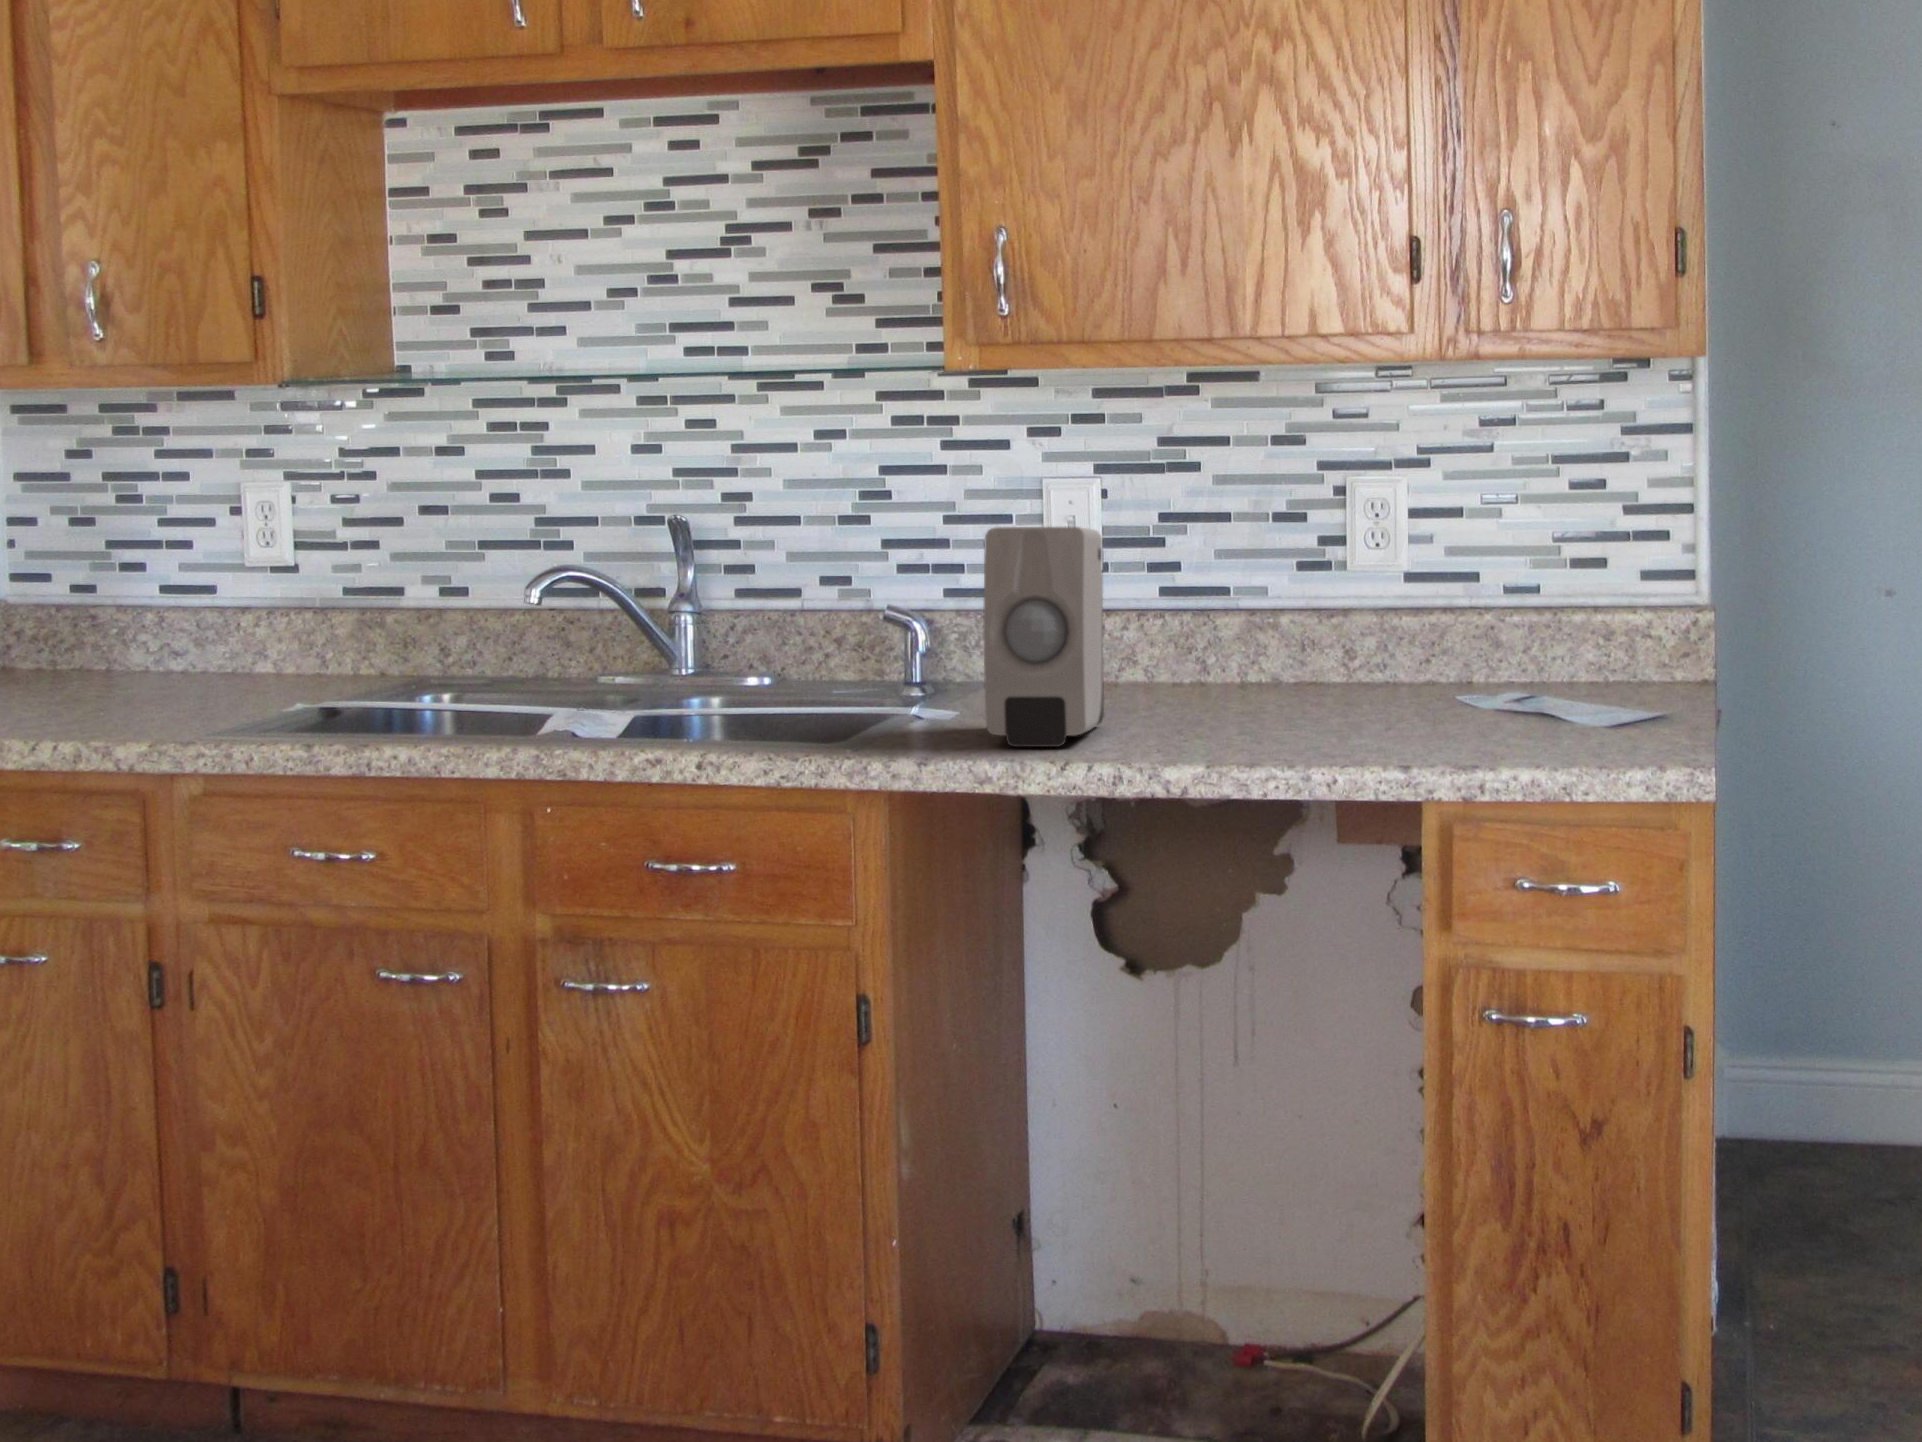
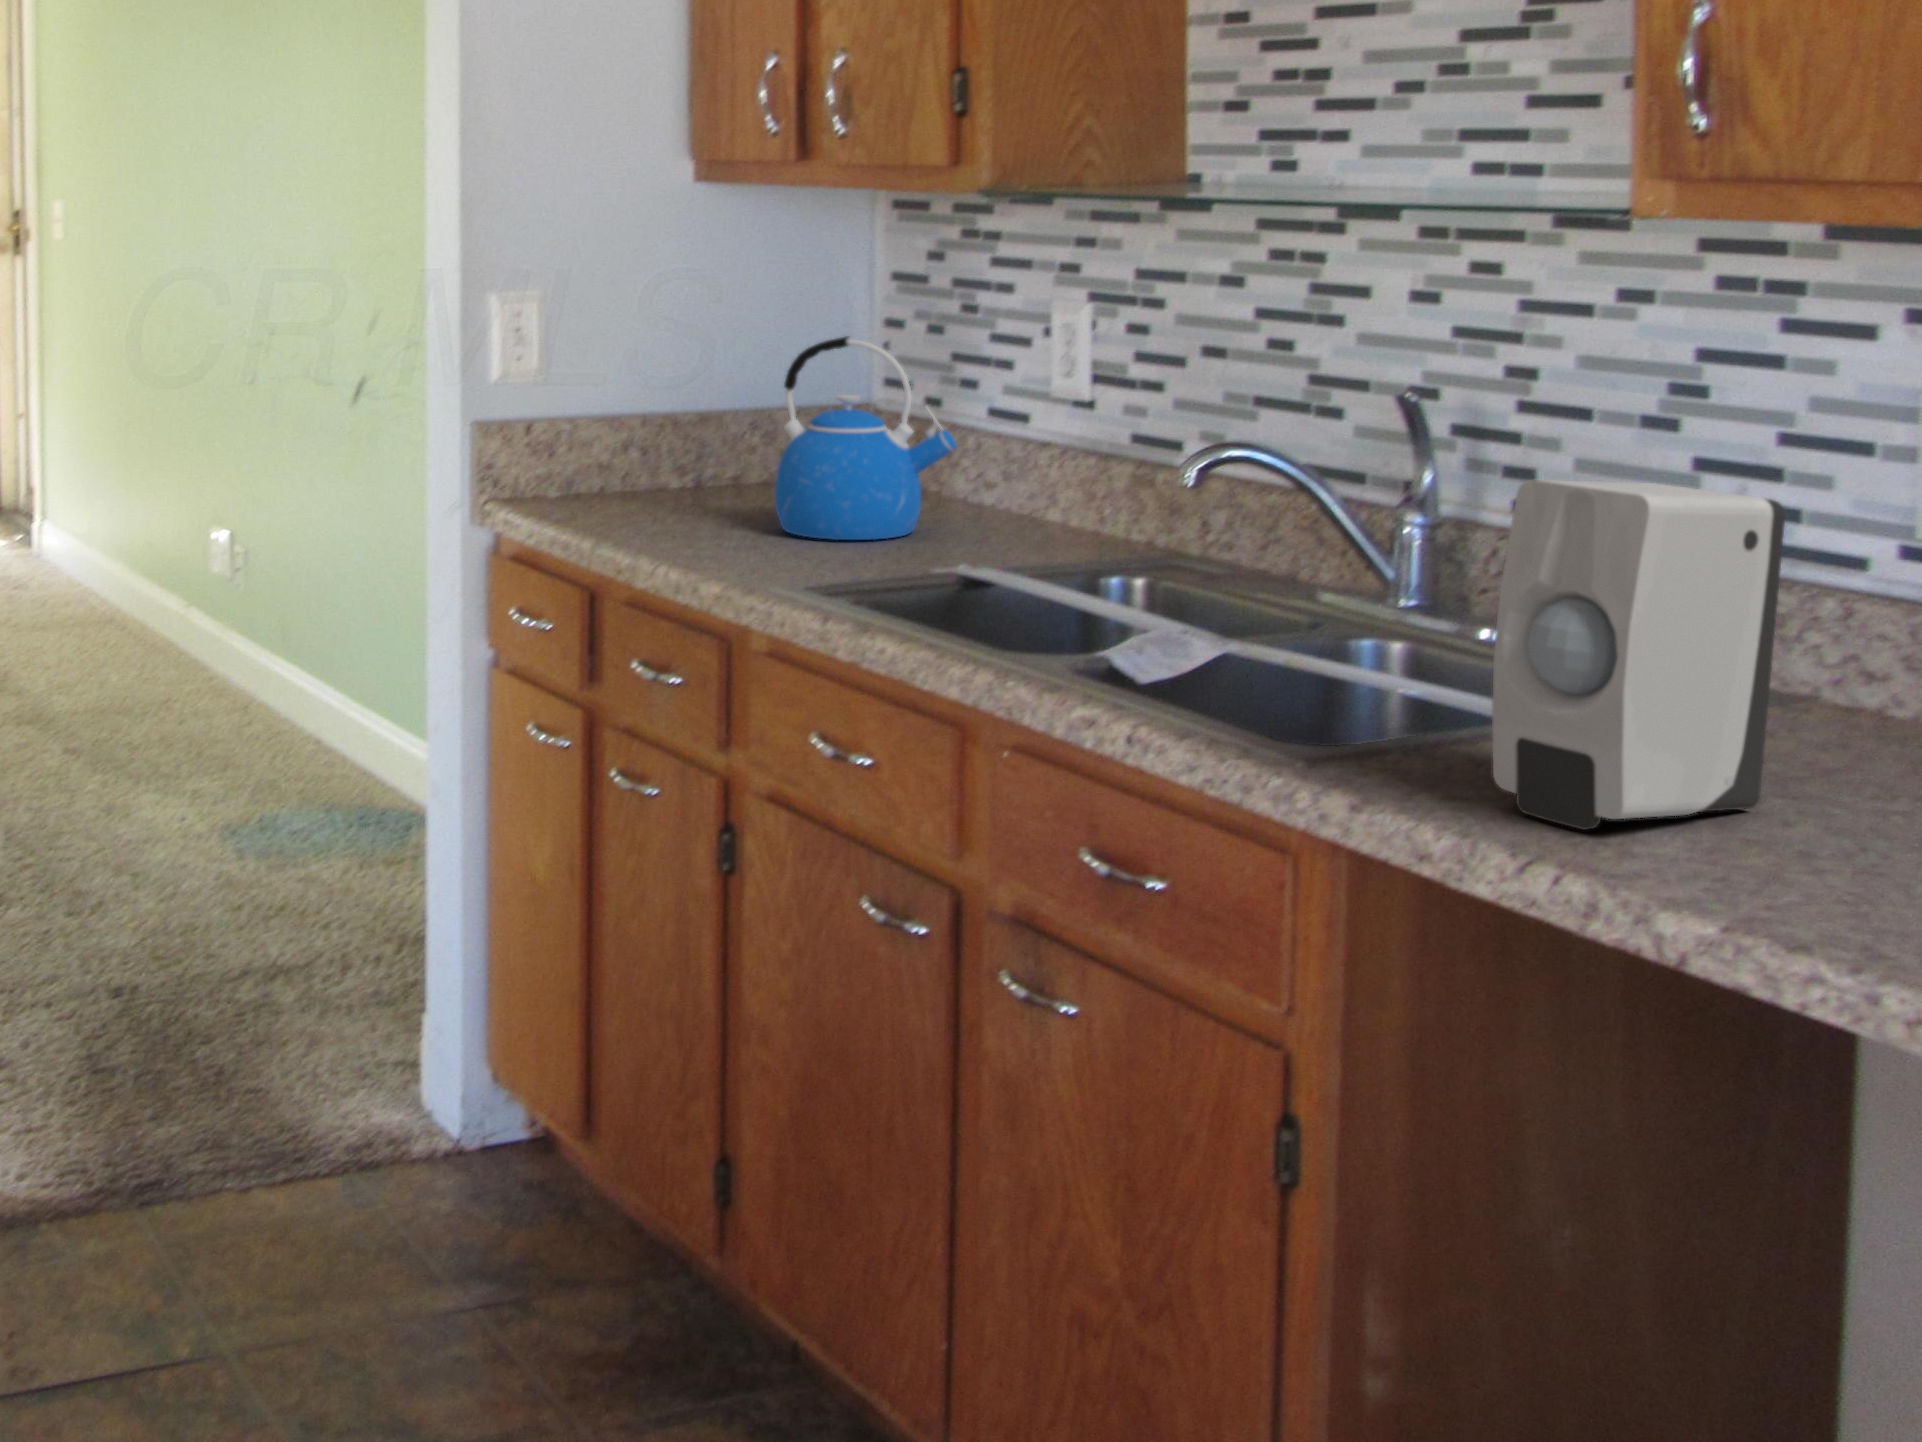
kettle: none [25,521,205,710] -> present [775,336,956,540]

